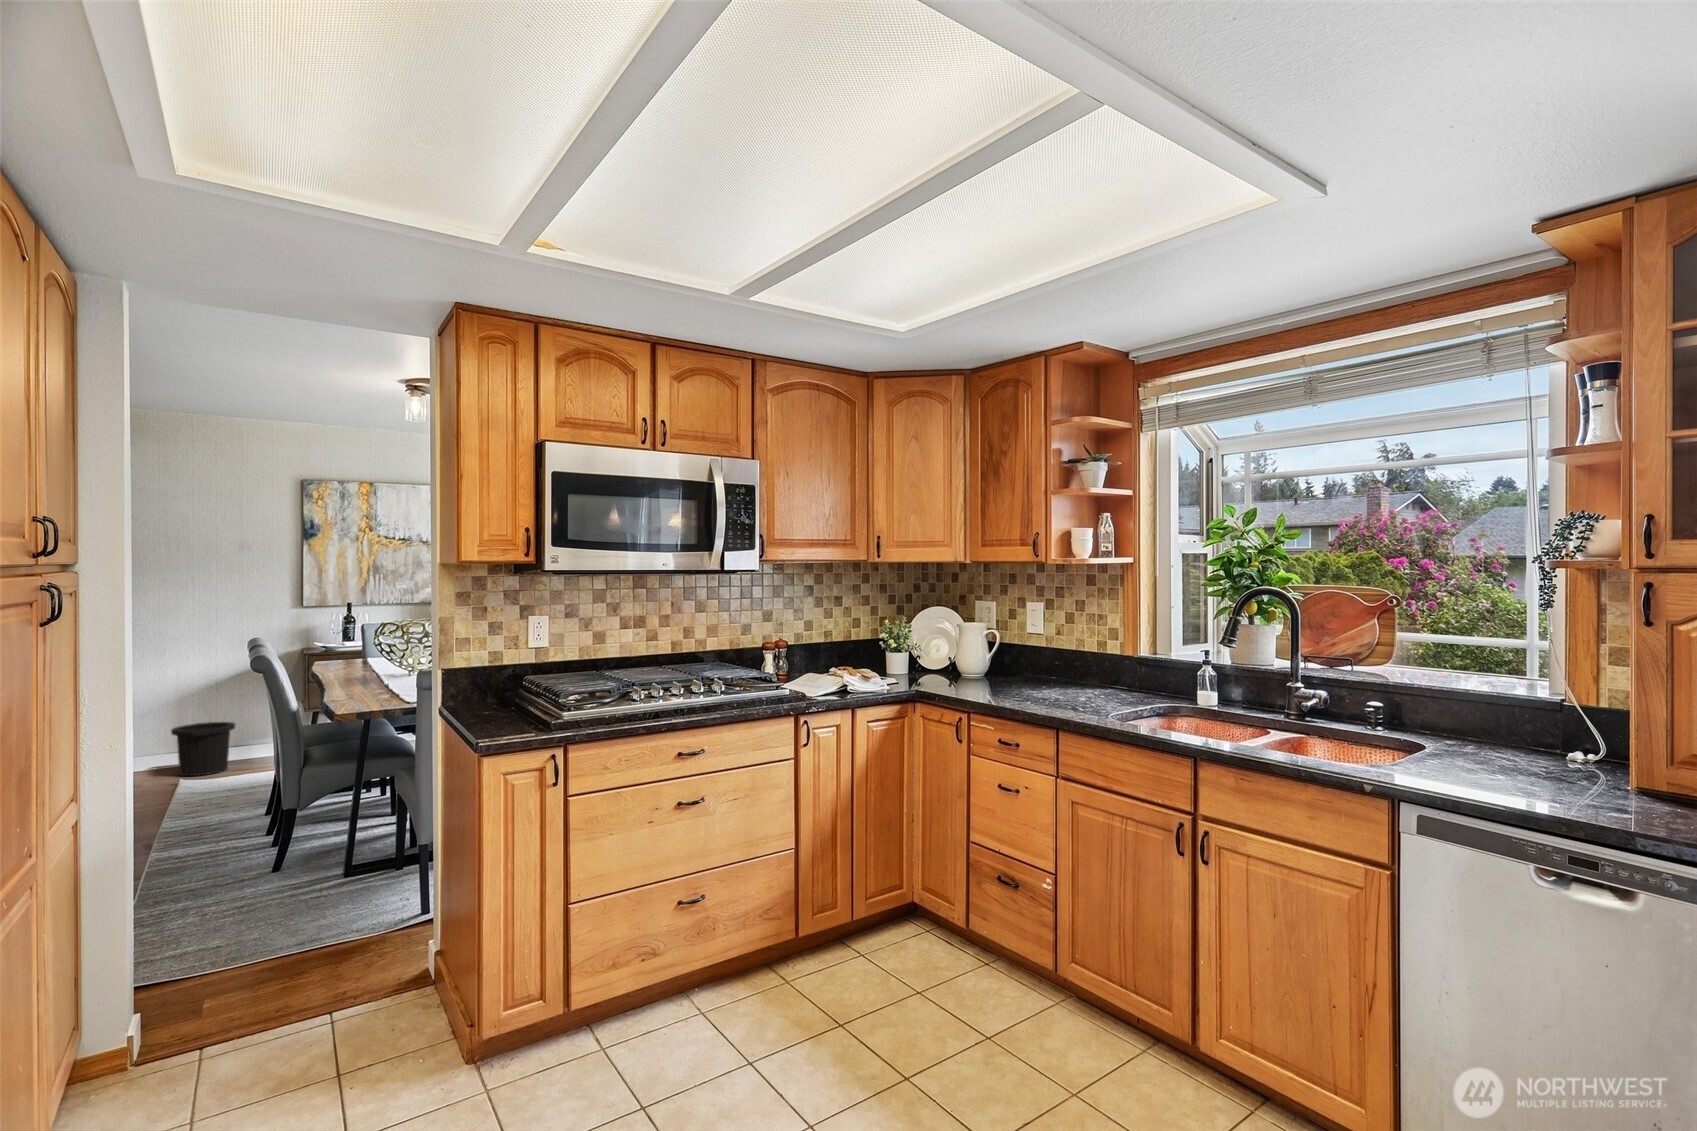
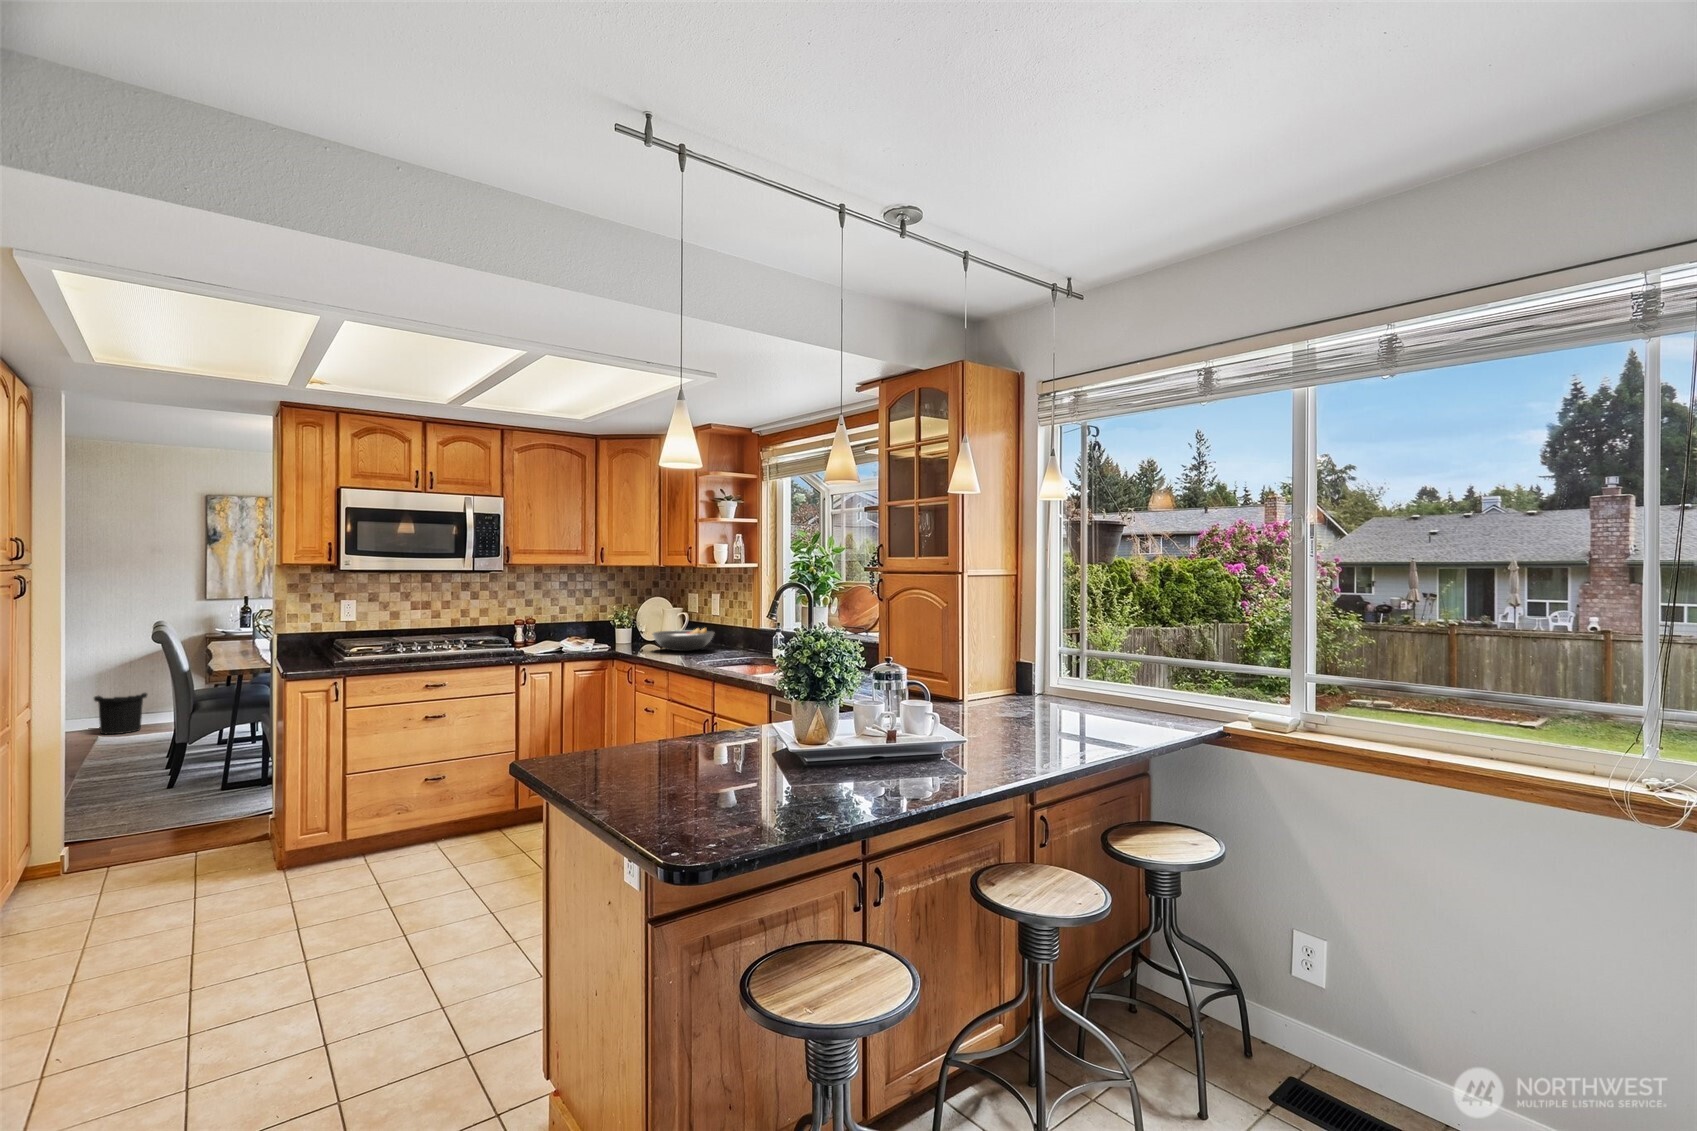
fruit bowl: none [968,652,1060,688] -> present [652,628,714,651]

